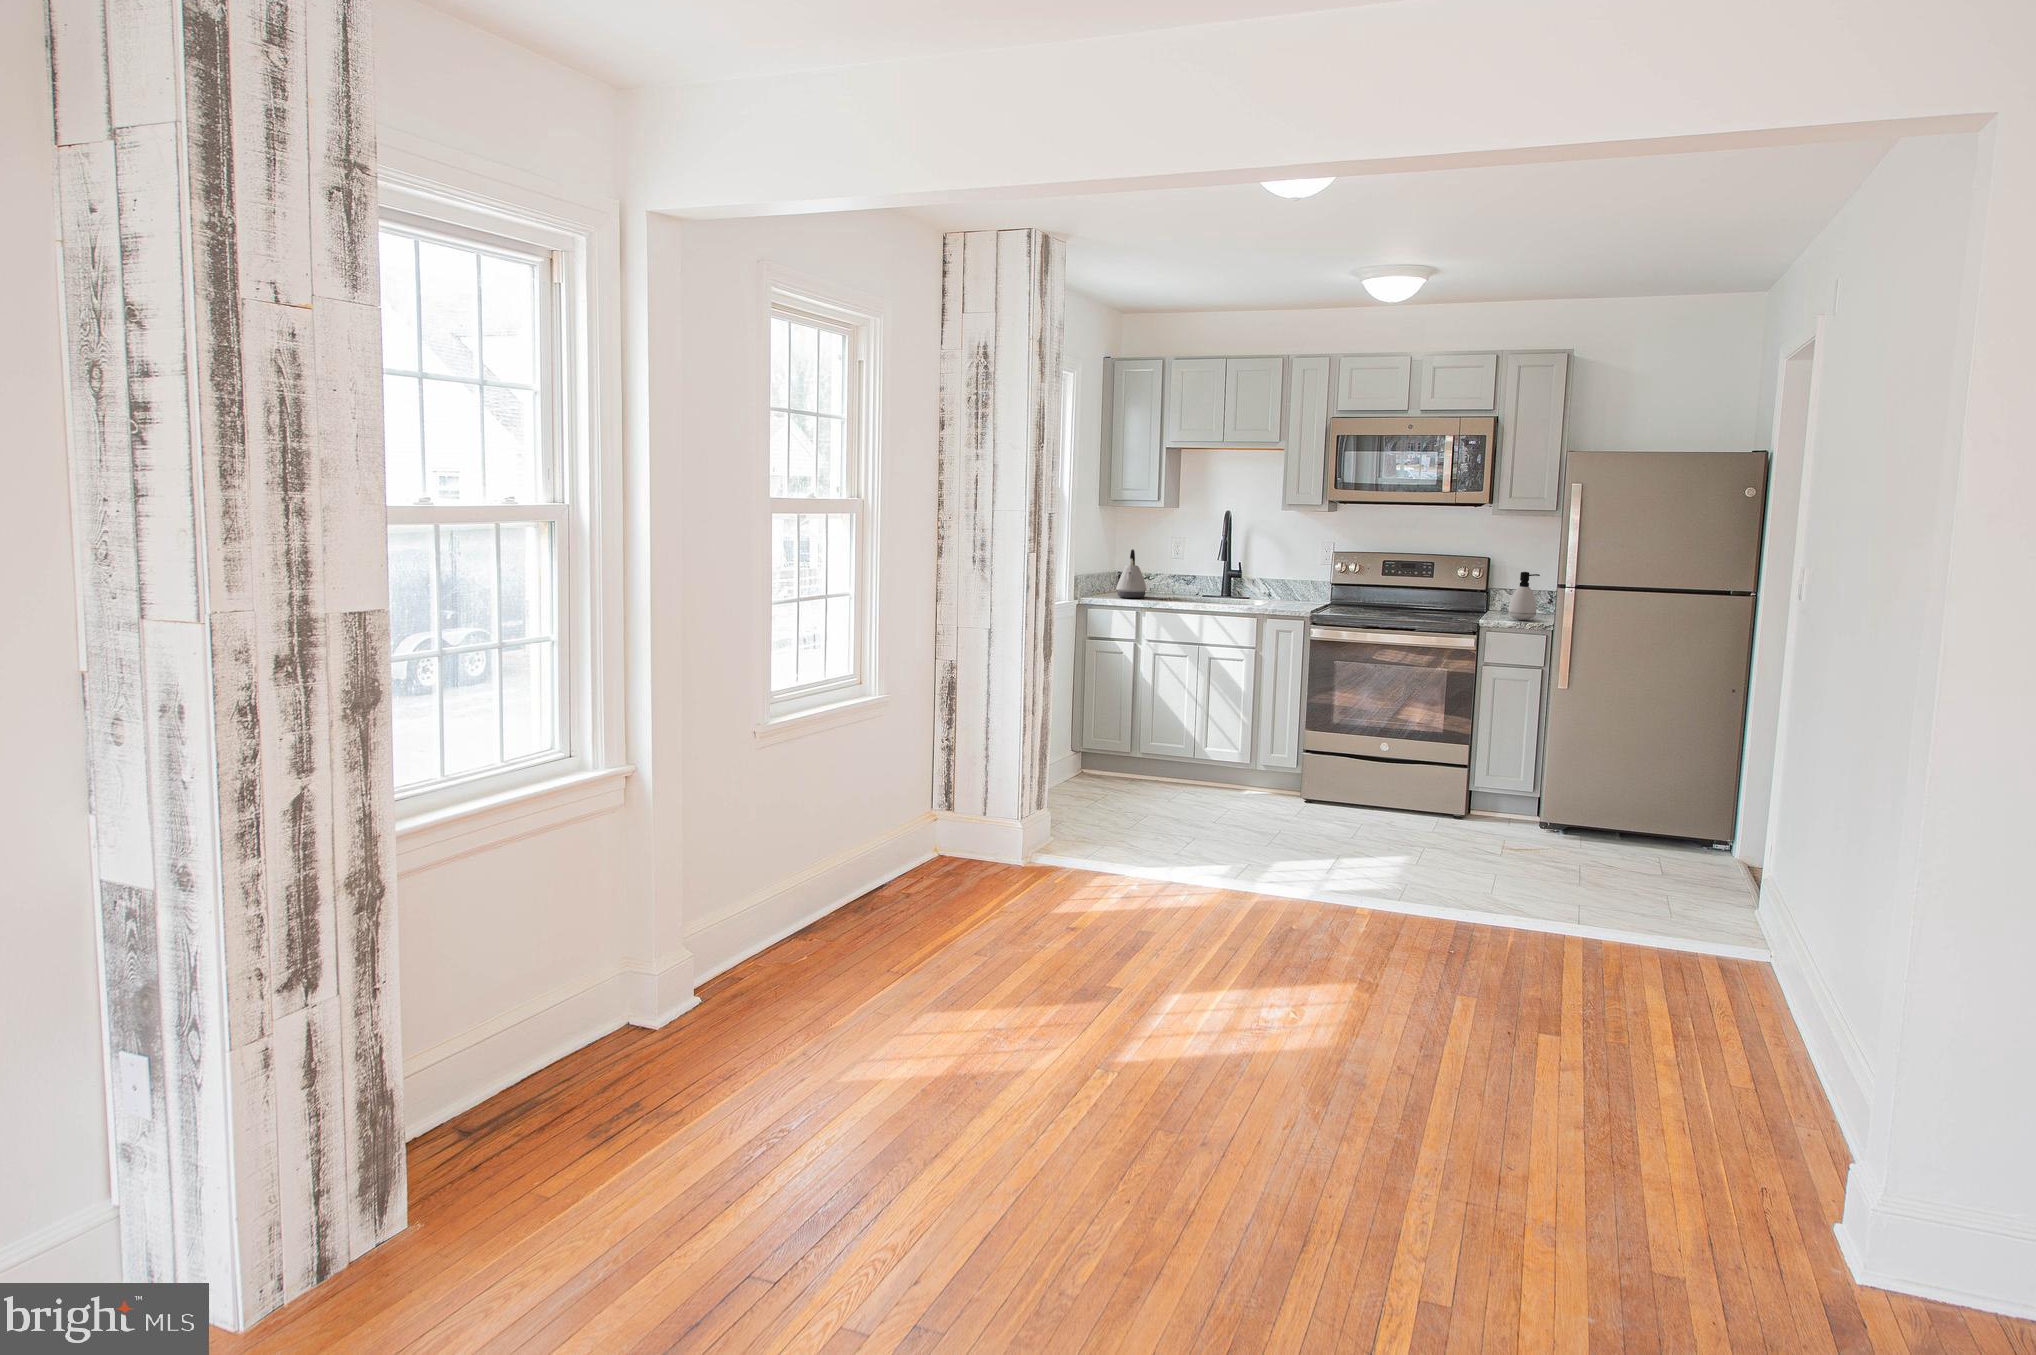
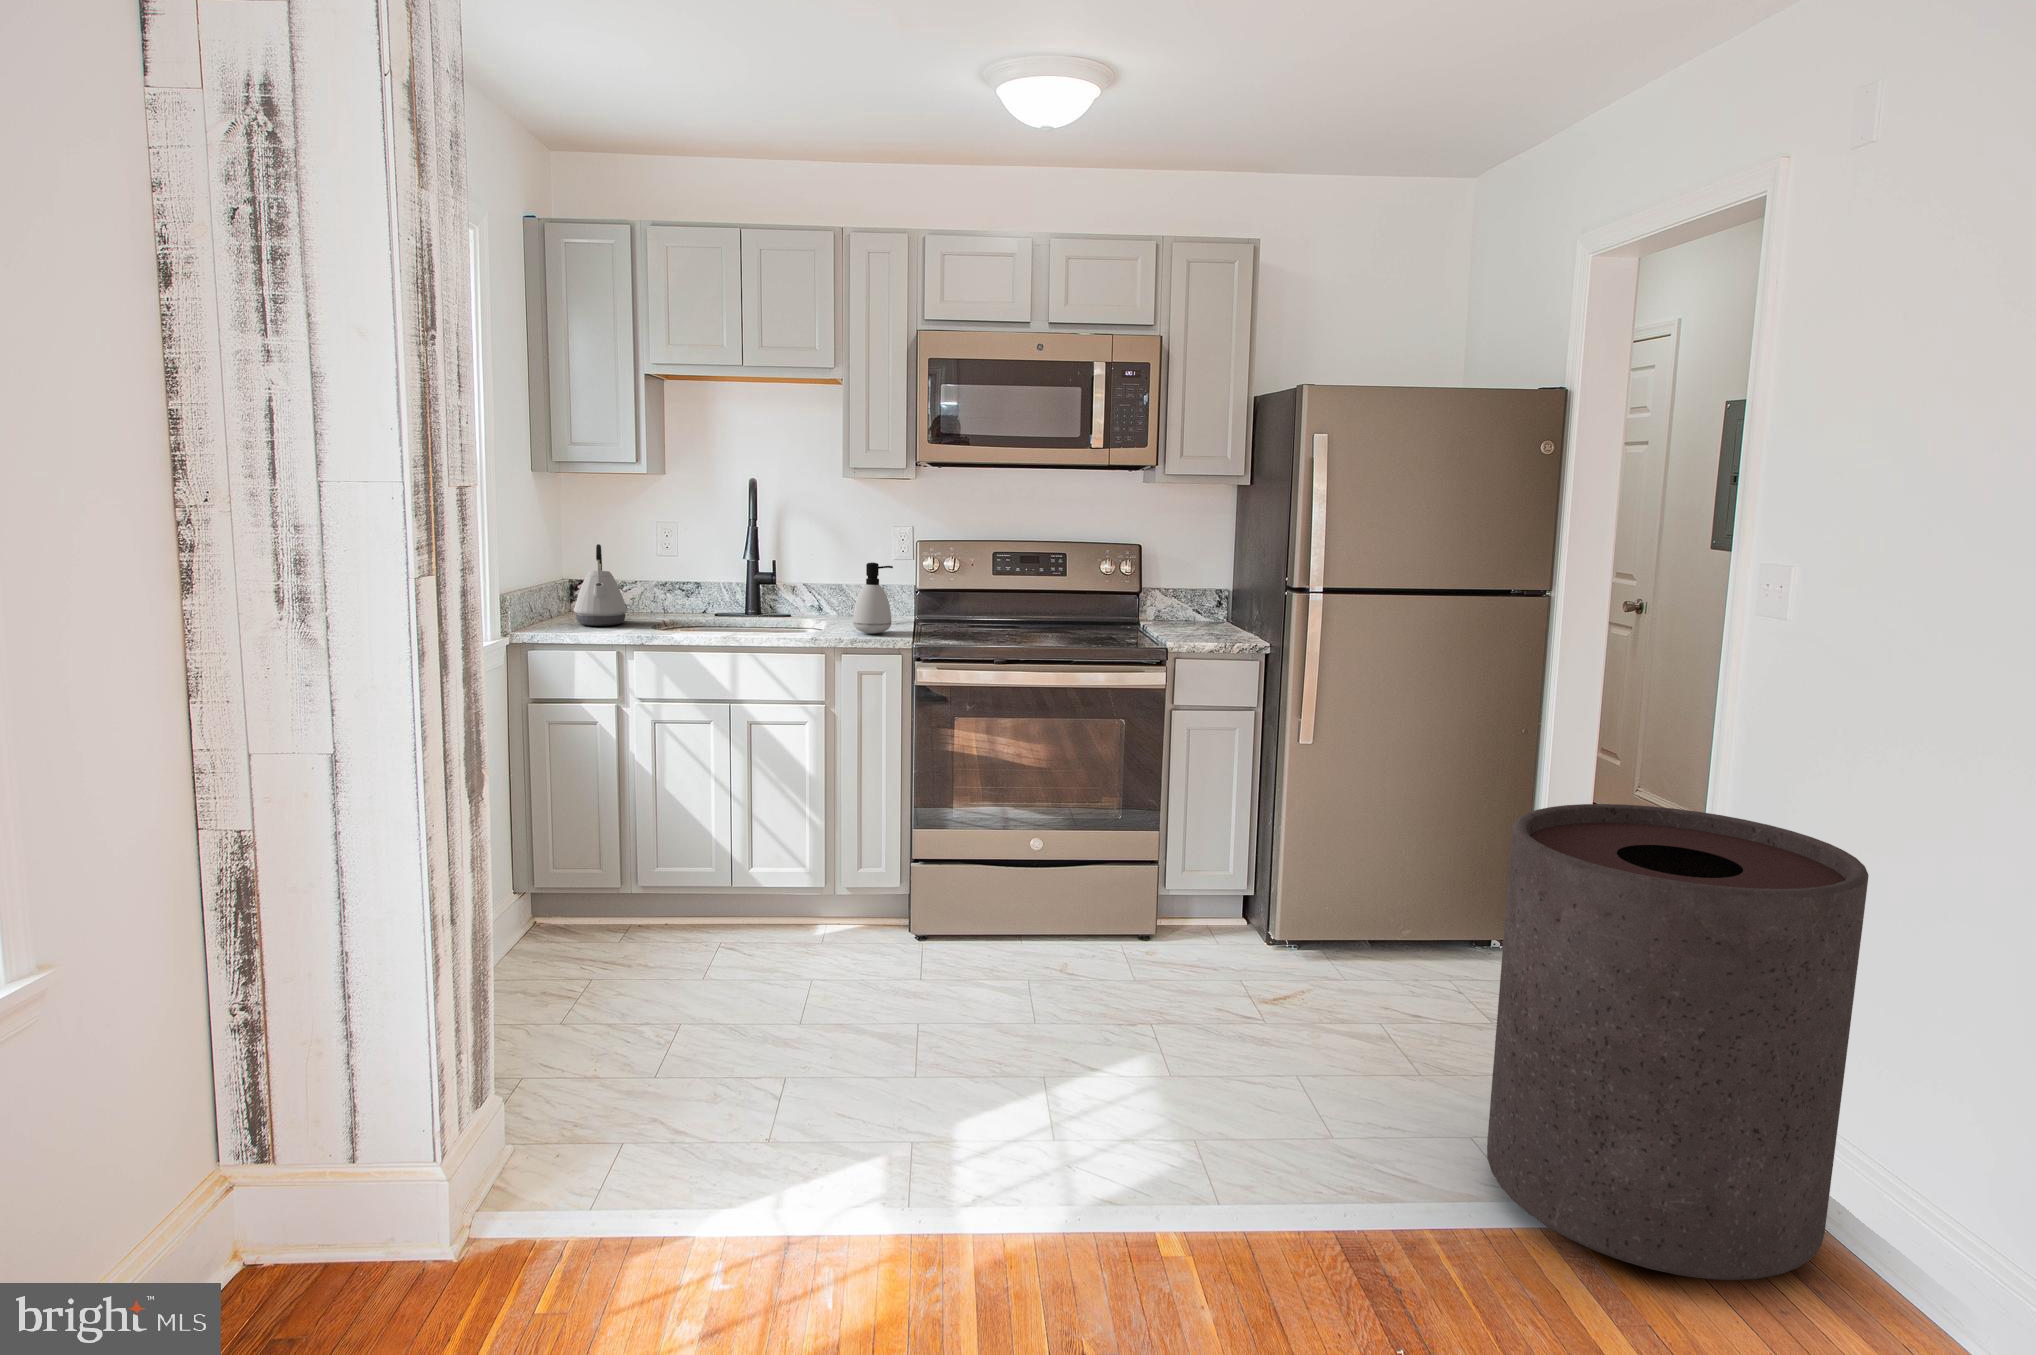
soap dispenser: present [1508,572,1540,620] -> present [853,563,893,634]
trash can: none [1563,709,1786,966] -> present [1487,804,1869,1280]

